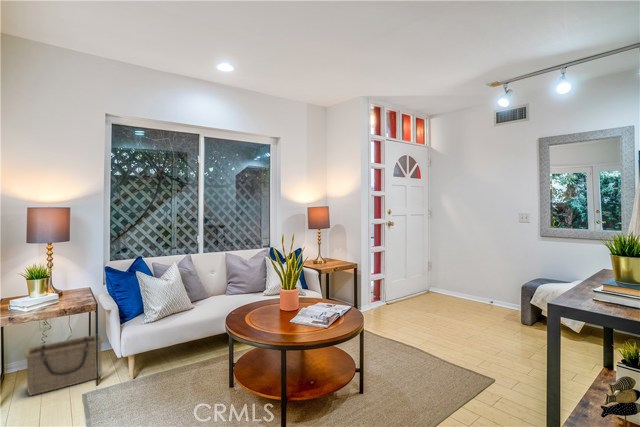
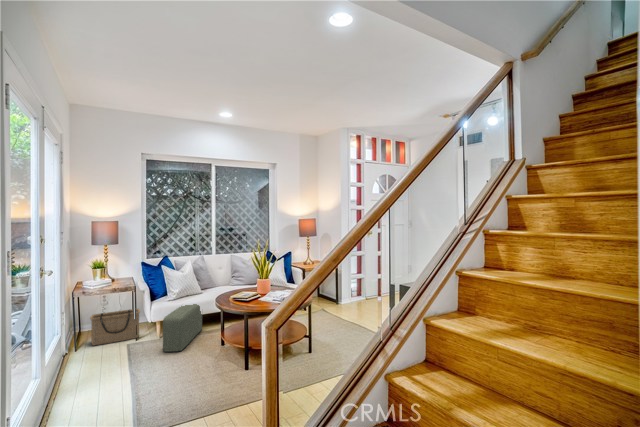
pouf: none [144,322,193,401] -> present [163,304,202,352]

